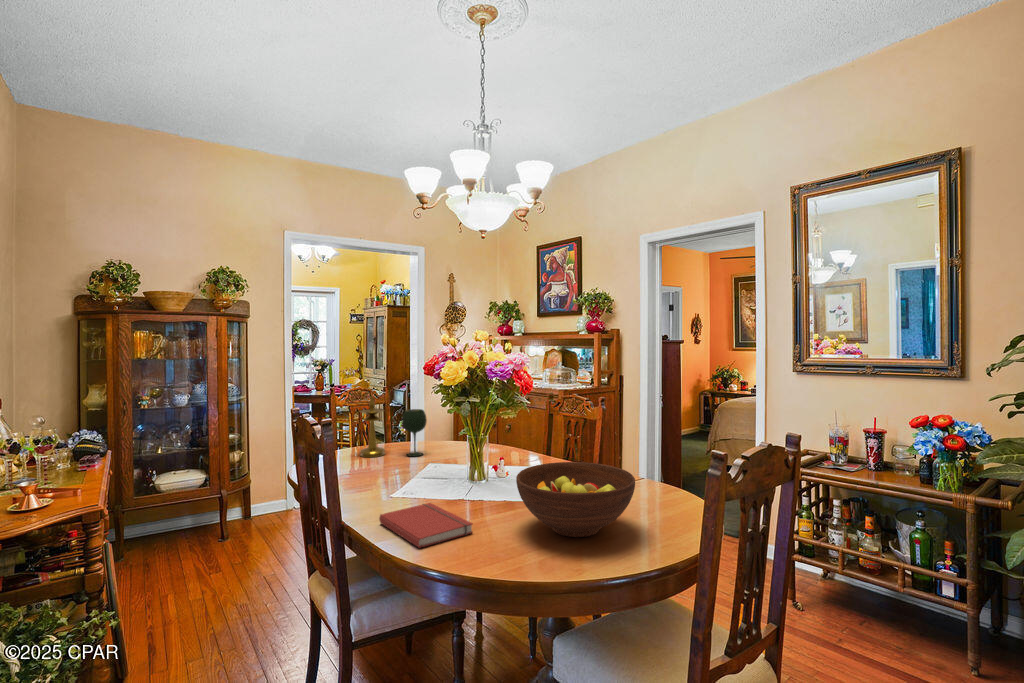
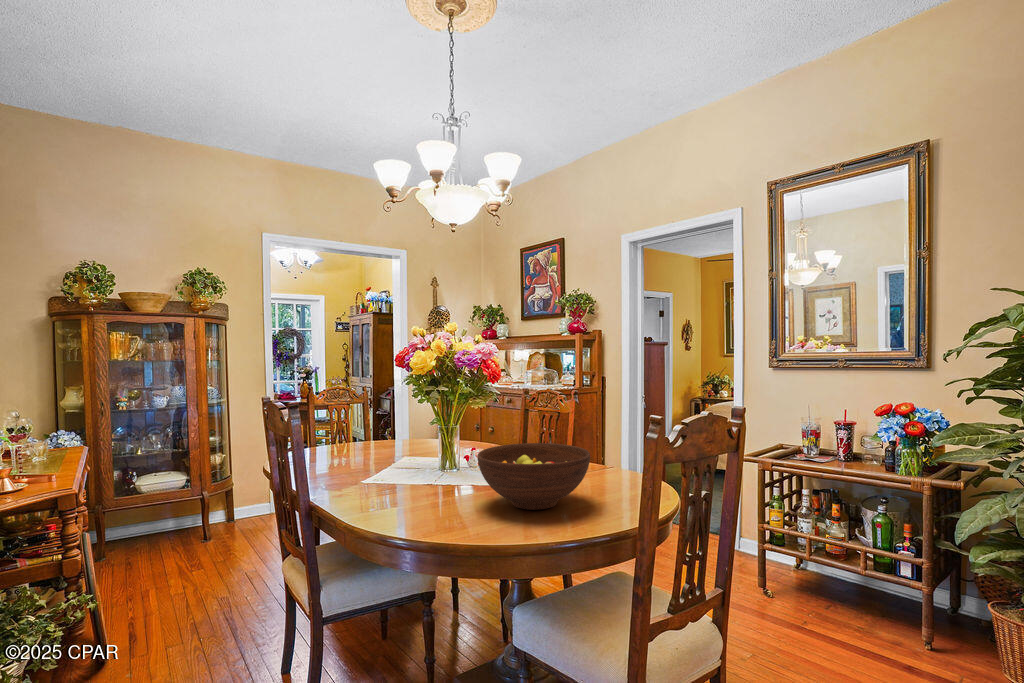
candlestick: present [359,395,385,457] -> none [335,390,361,452]
wine glass: present [402,409,427,456] -> none [378,404,402,450]
book: present [379,503,473,548] -> none [347,484,436,520]

